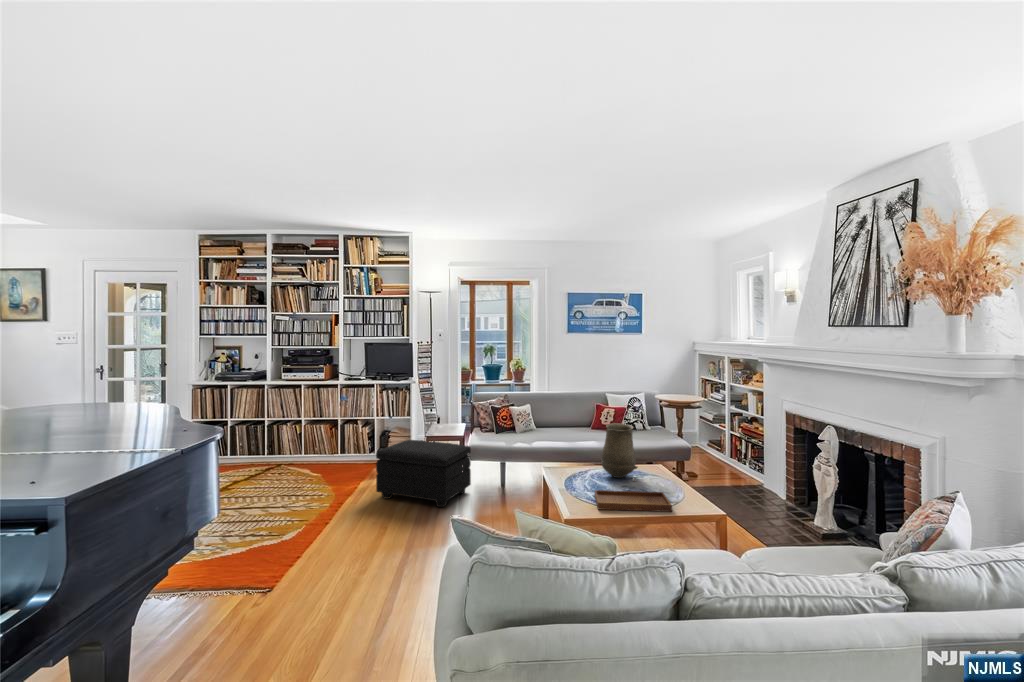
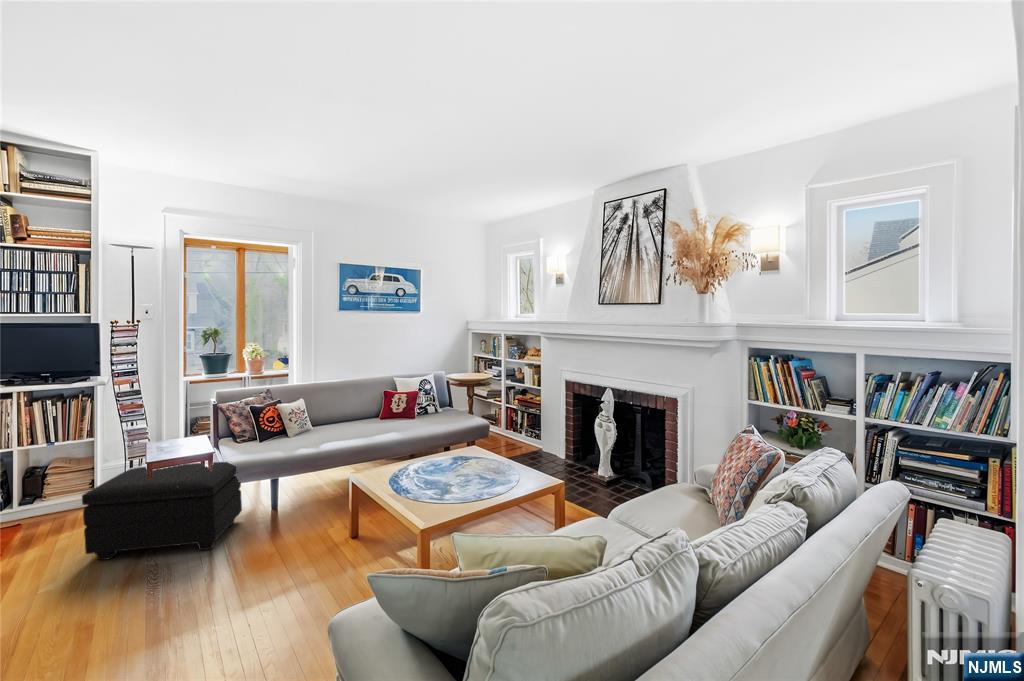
vase: present [601,423,638,478] -> none [422,409,463,467]
tray: present [595,478,672,512] -> none [433,464,516,505]

